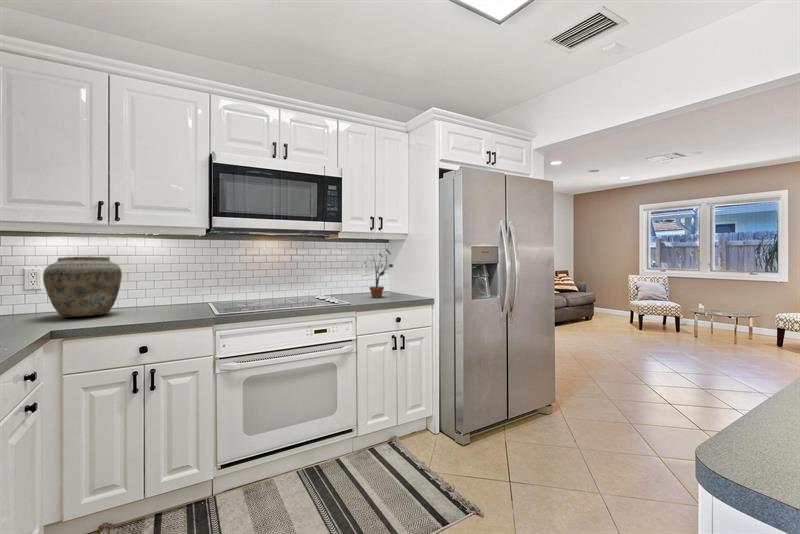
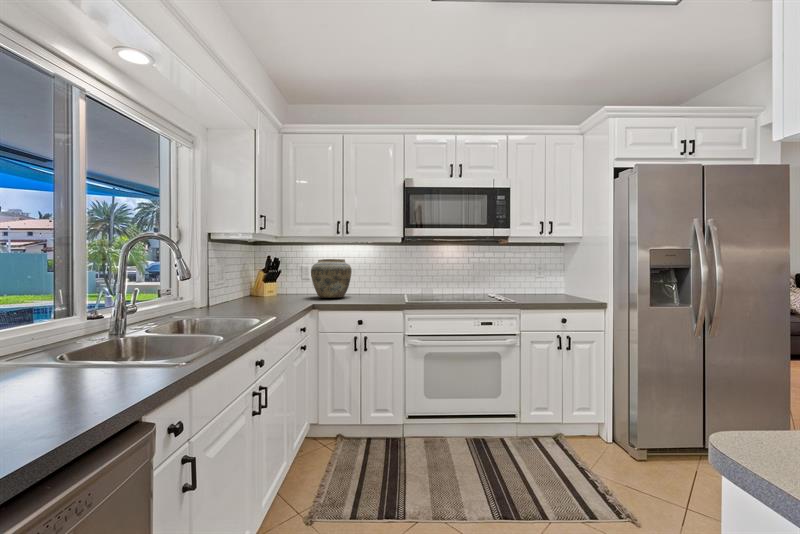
potted plant: present [369,249,393,298] -> none [533,252,563,297]

